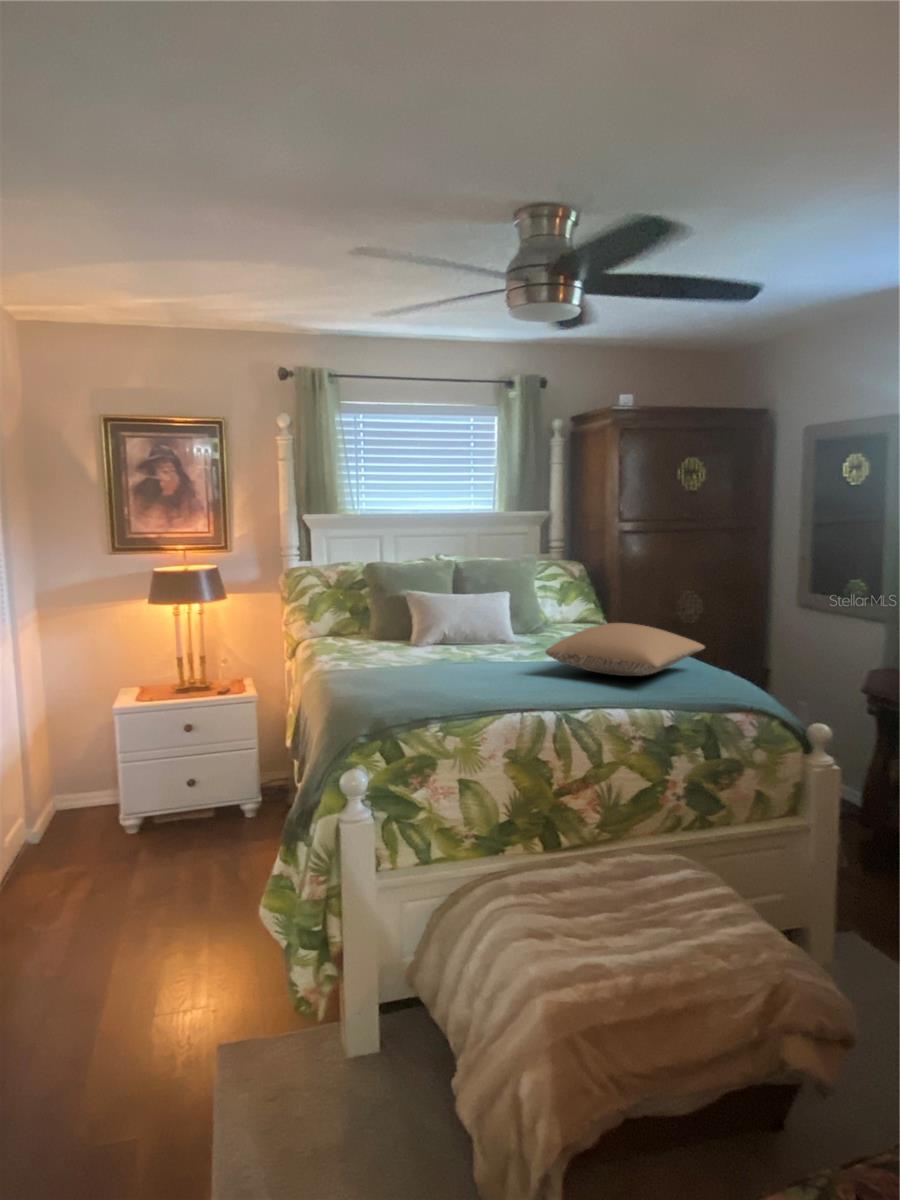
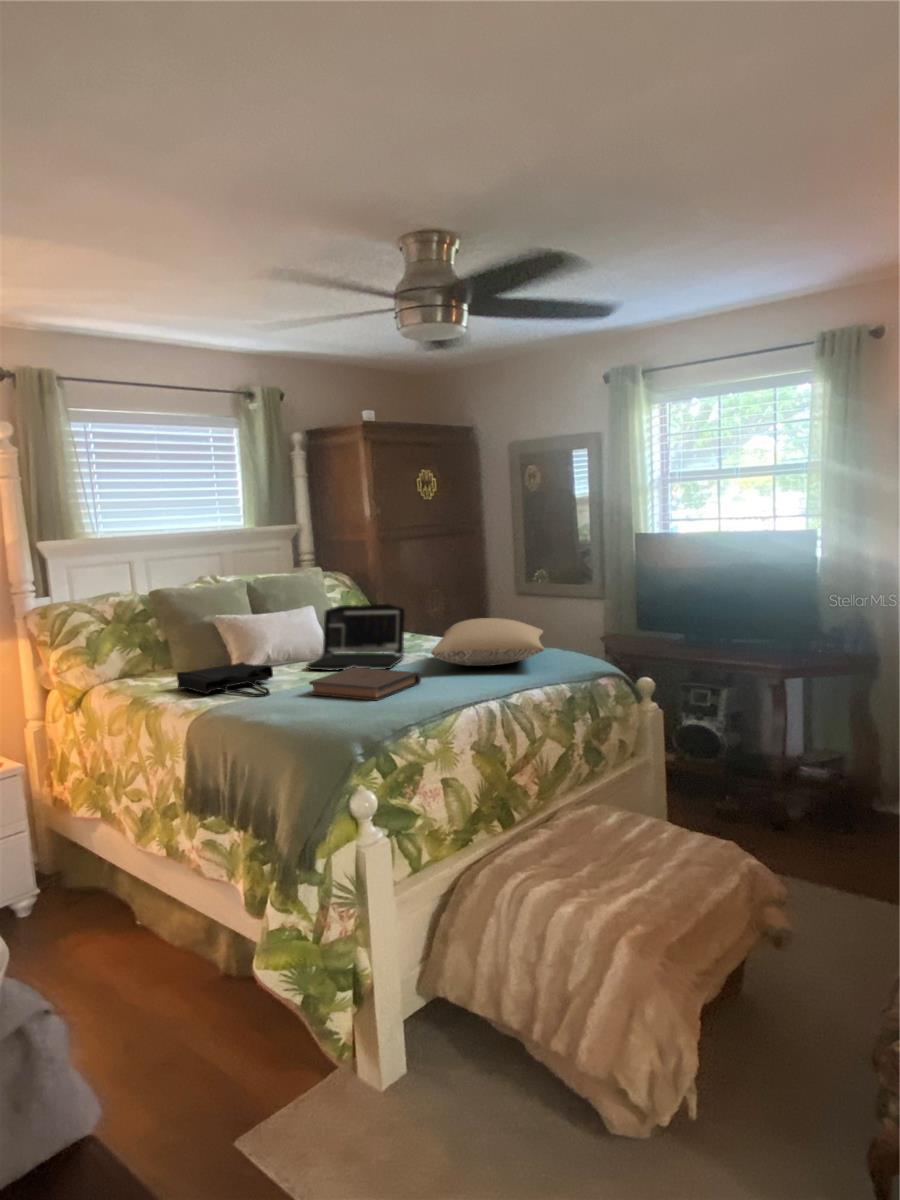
laptop: none [461,593,568,663] -> present [307,604,405,670]
tote bag: none [340,635,416,669] -> present [177,662,273,697]
book: none [416,655,522,690] -> present [309,667,421,701]

